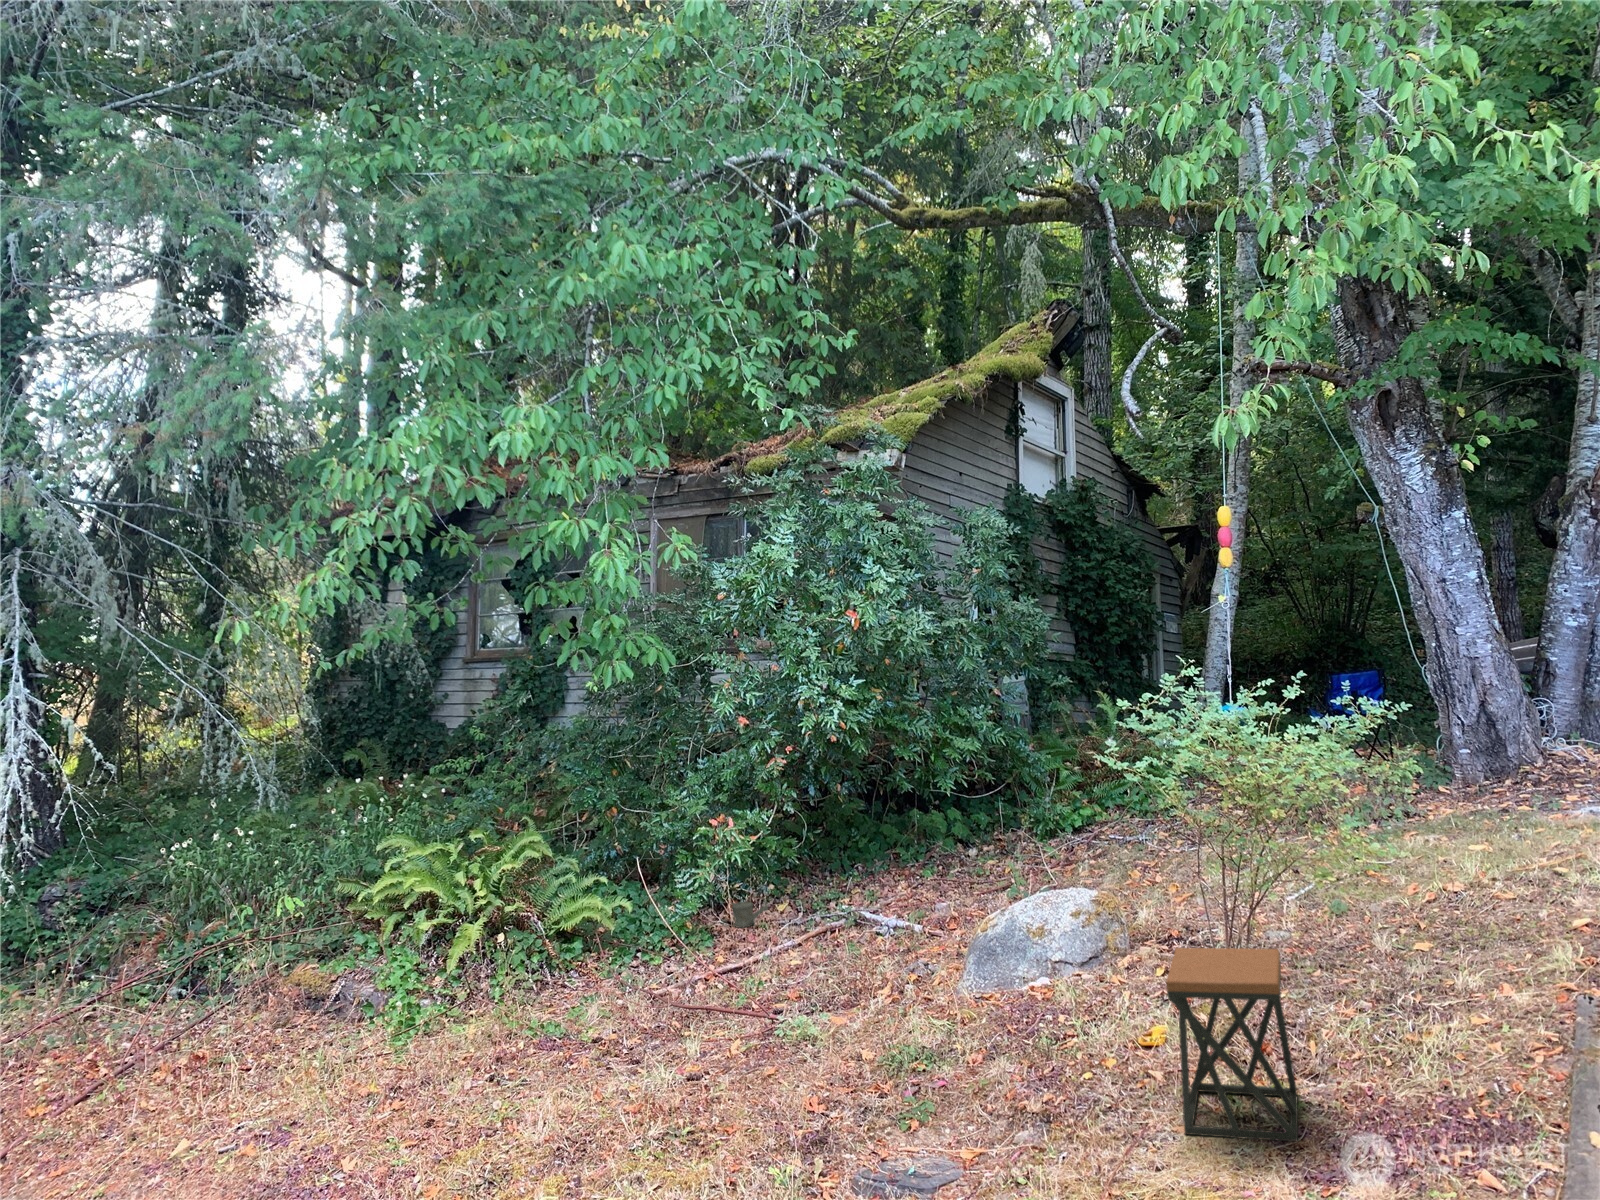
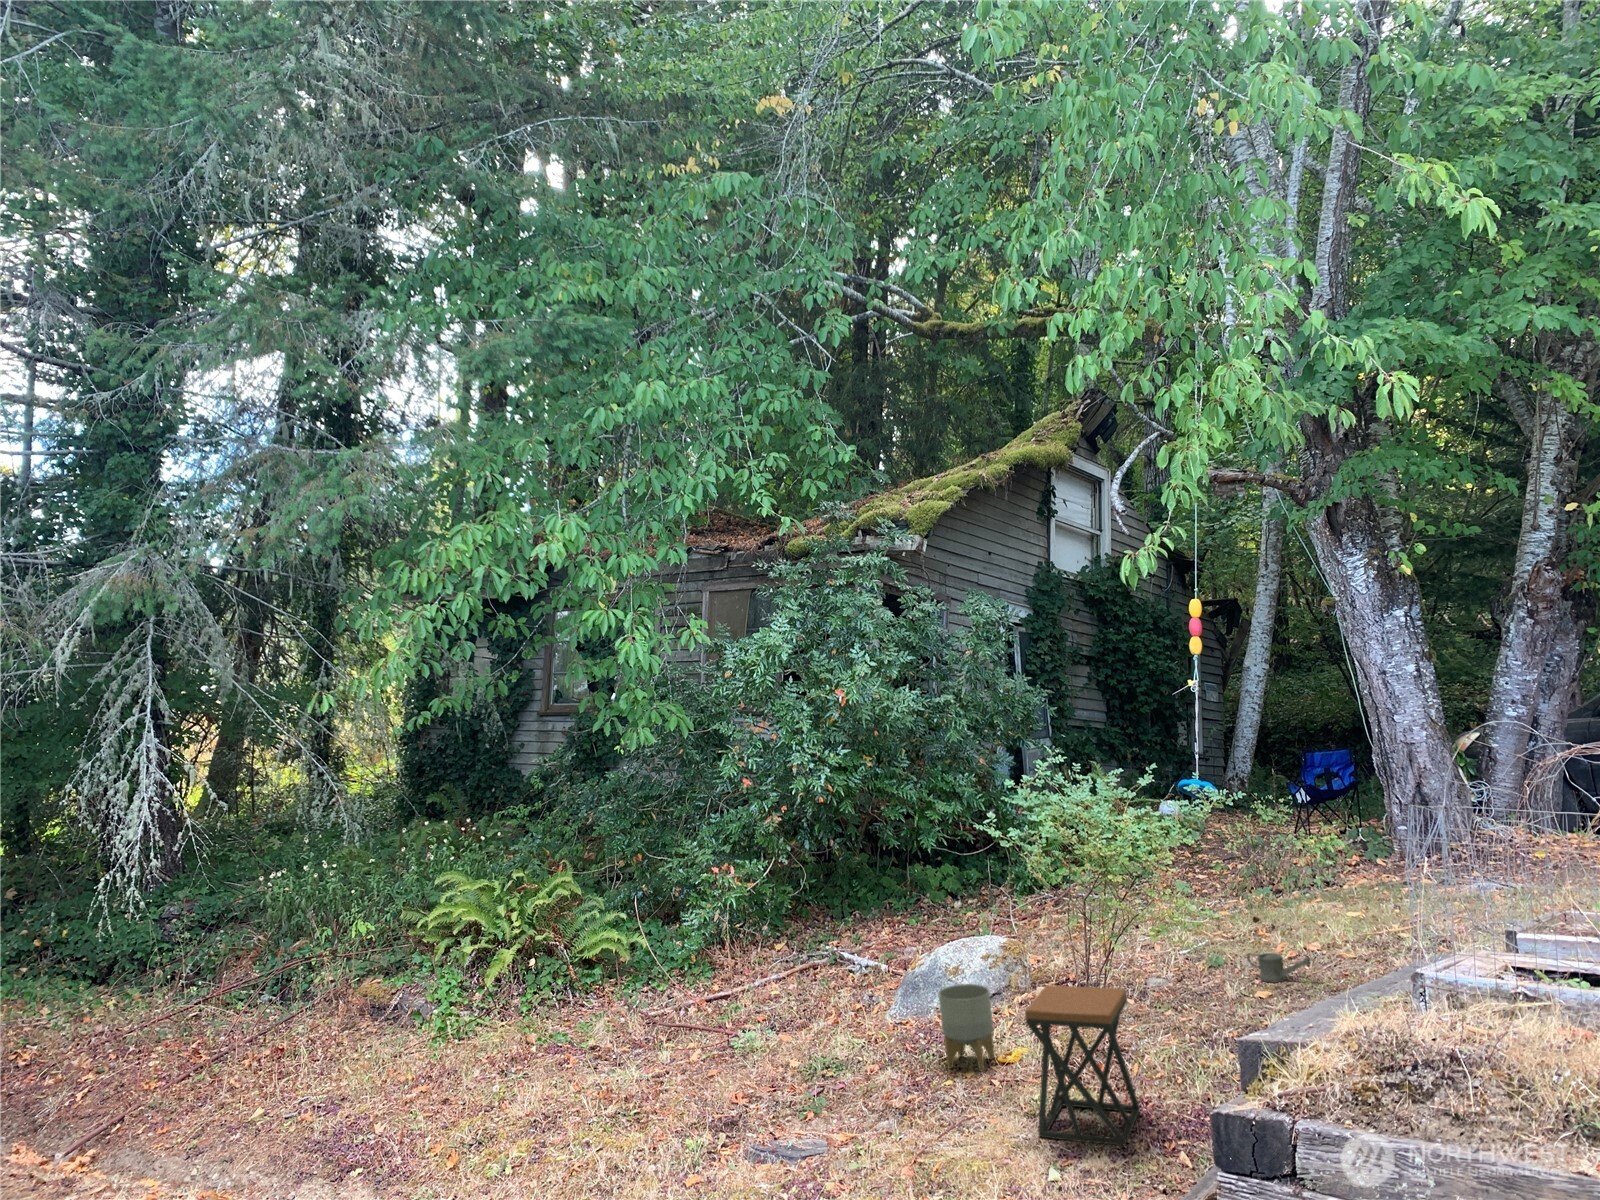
watering can: present [730,902,768,928] -> present [1247,953,1310,983]
planter: none [1022,947,1091,1052] -> present [938,984,995,1071]

